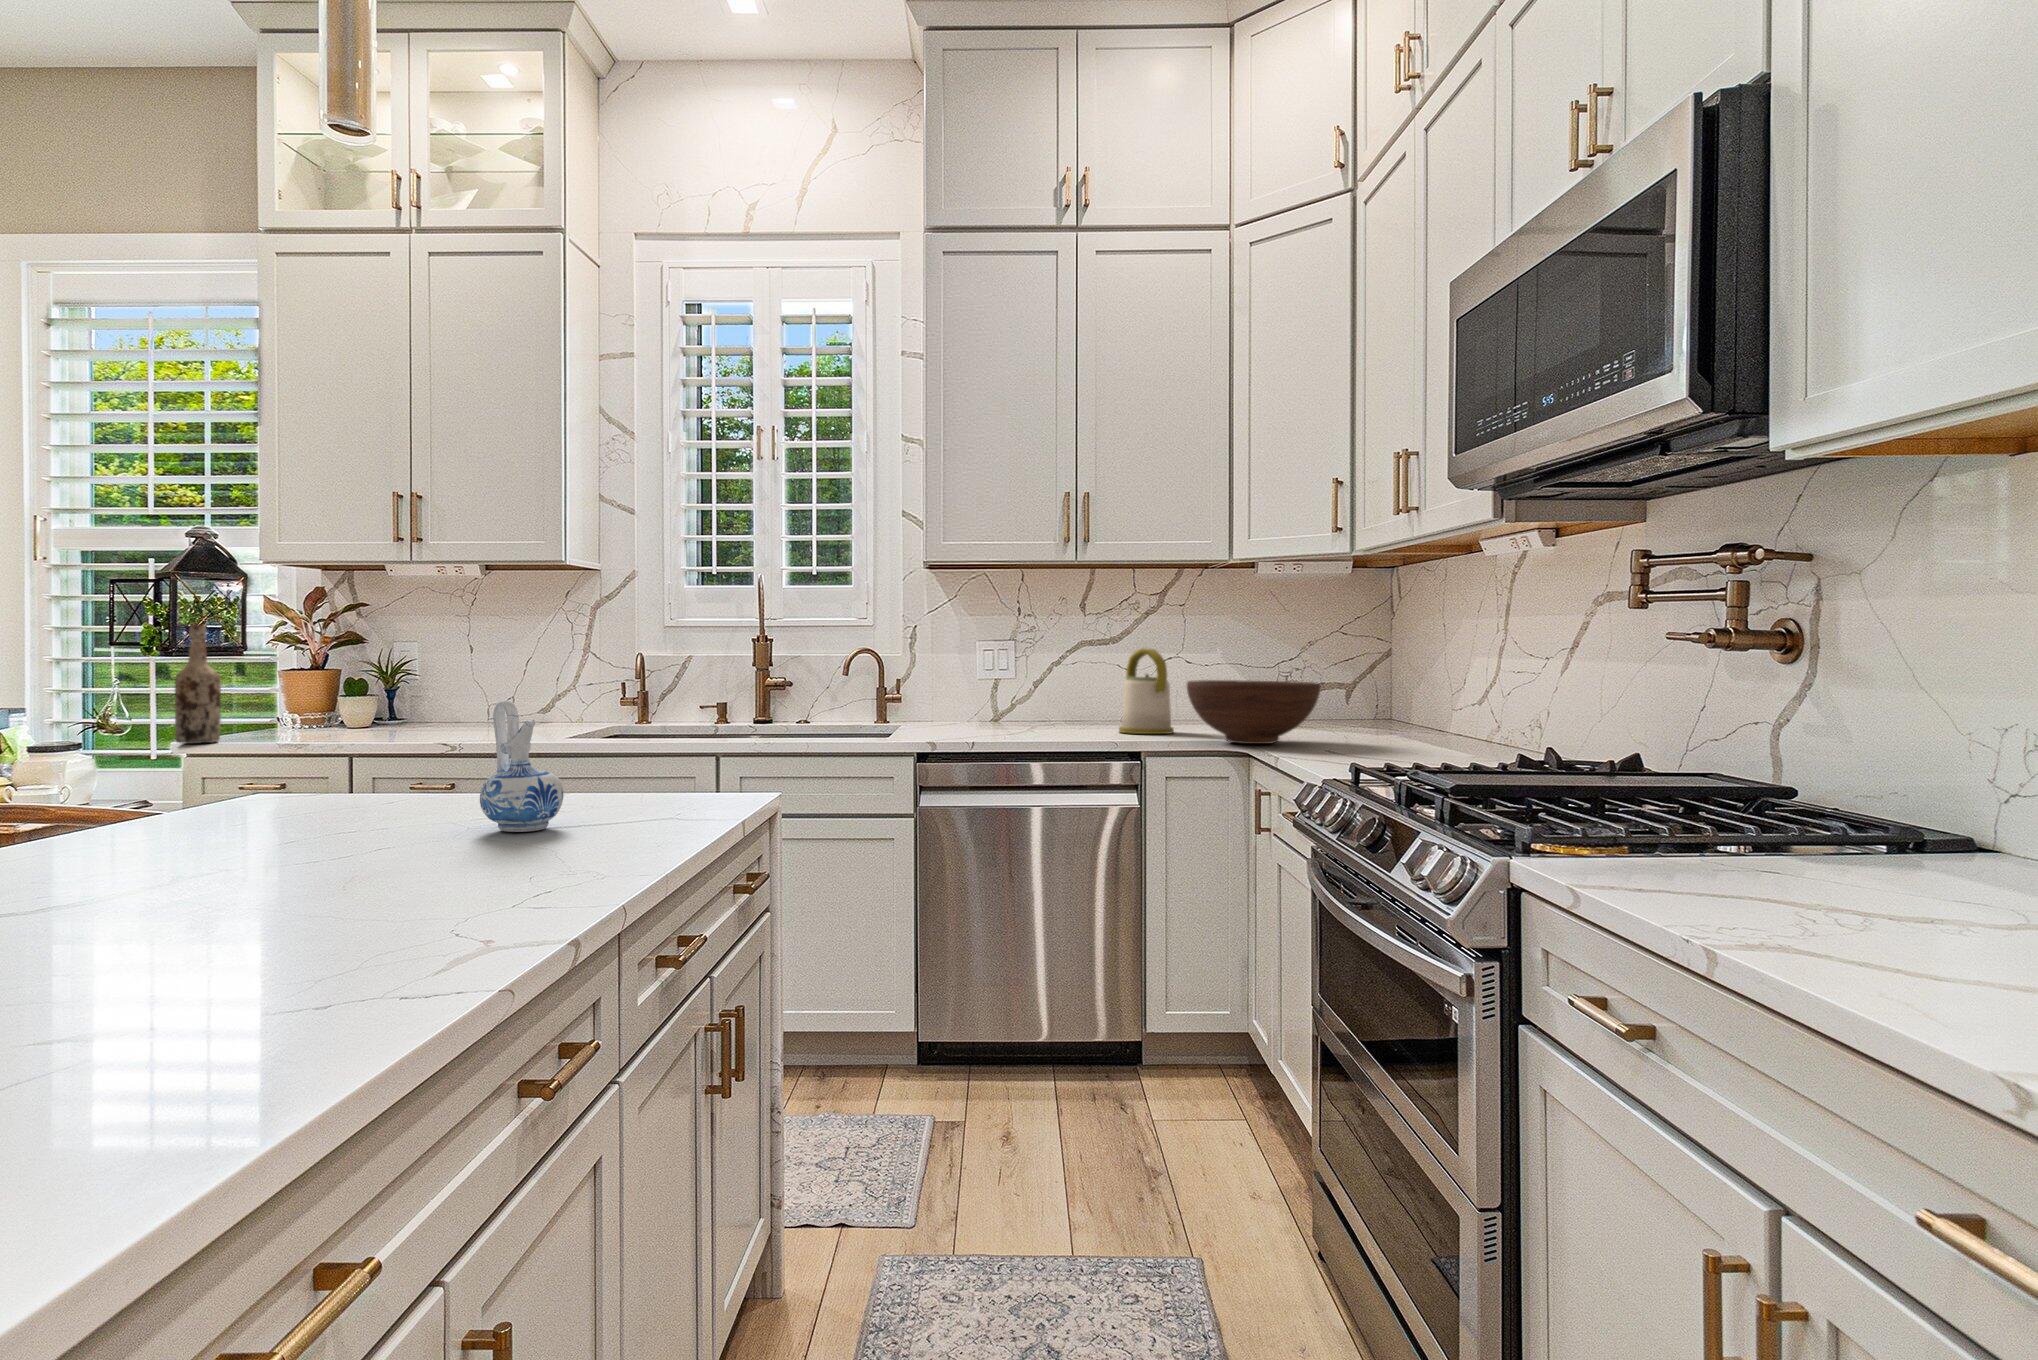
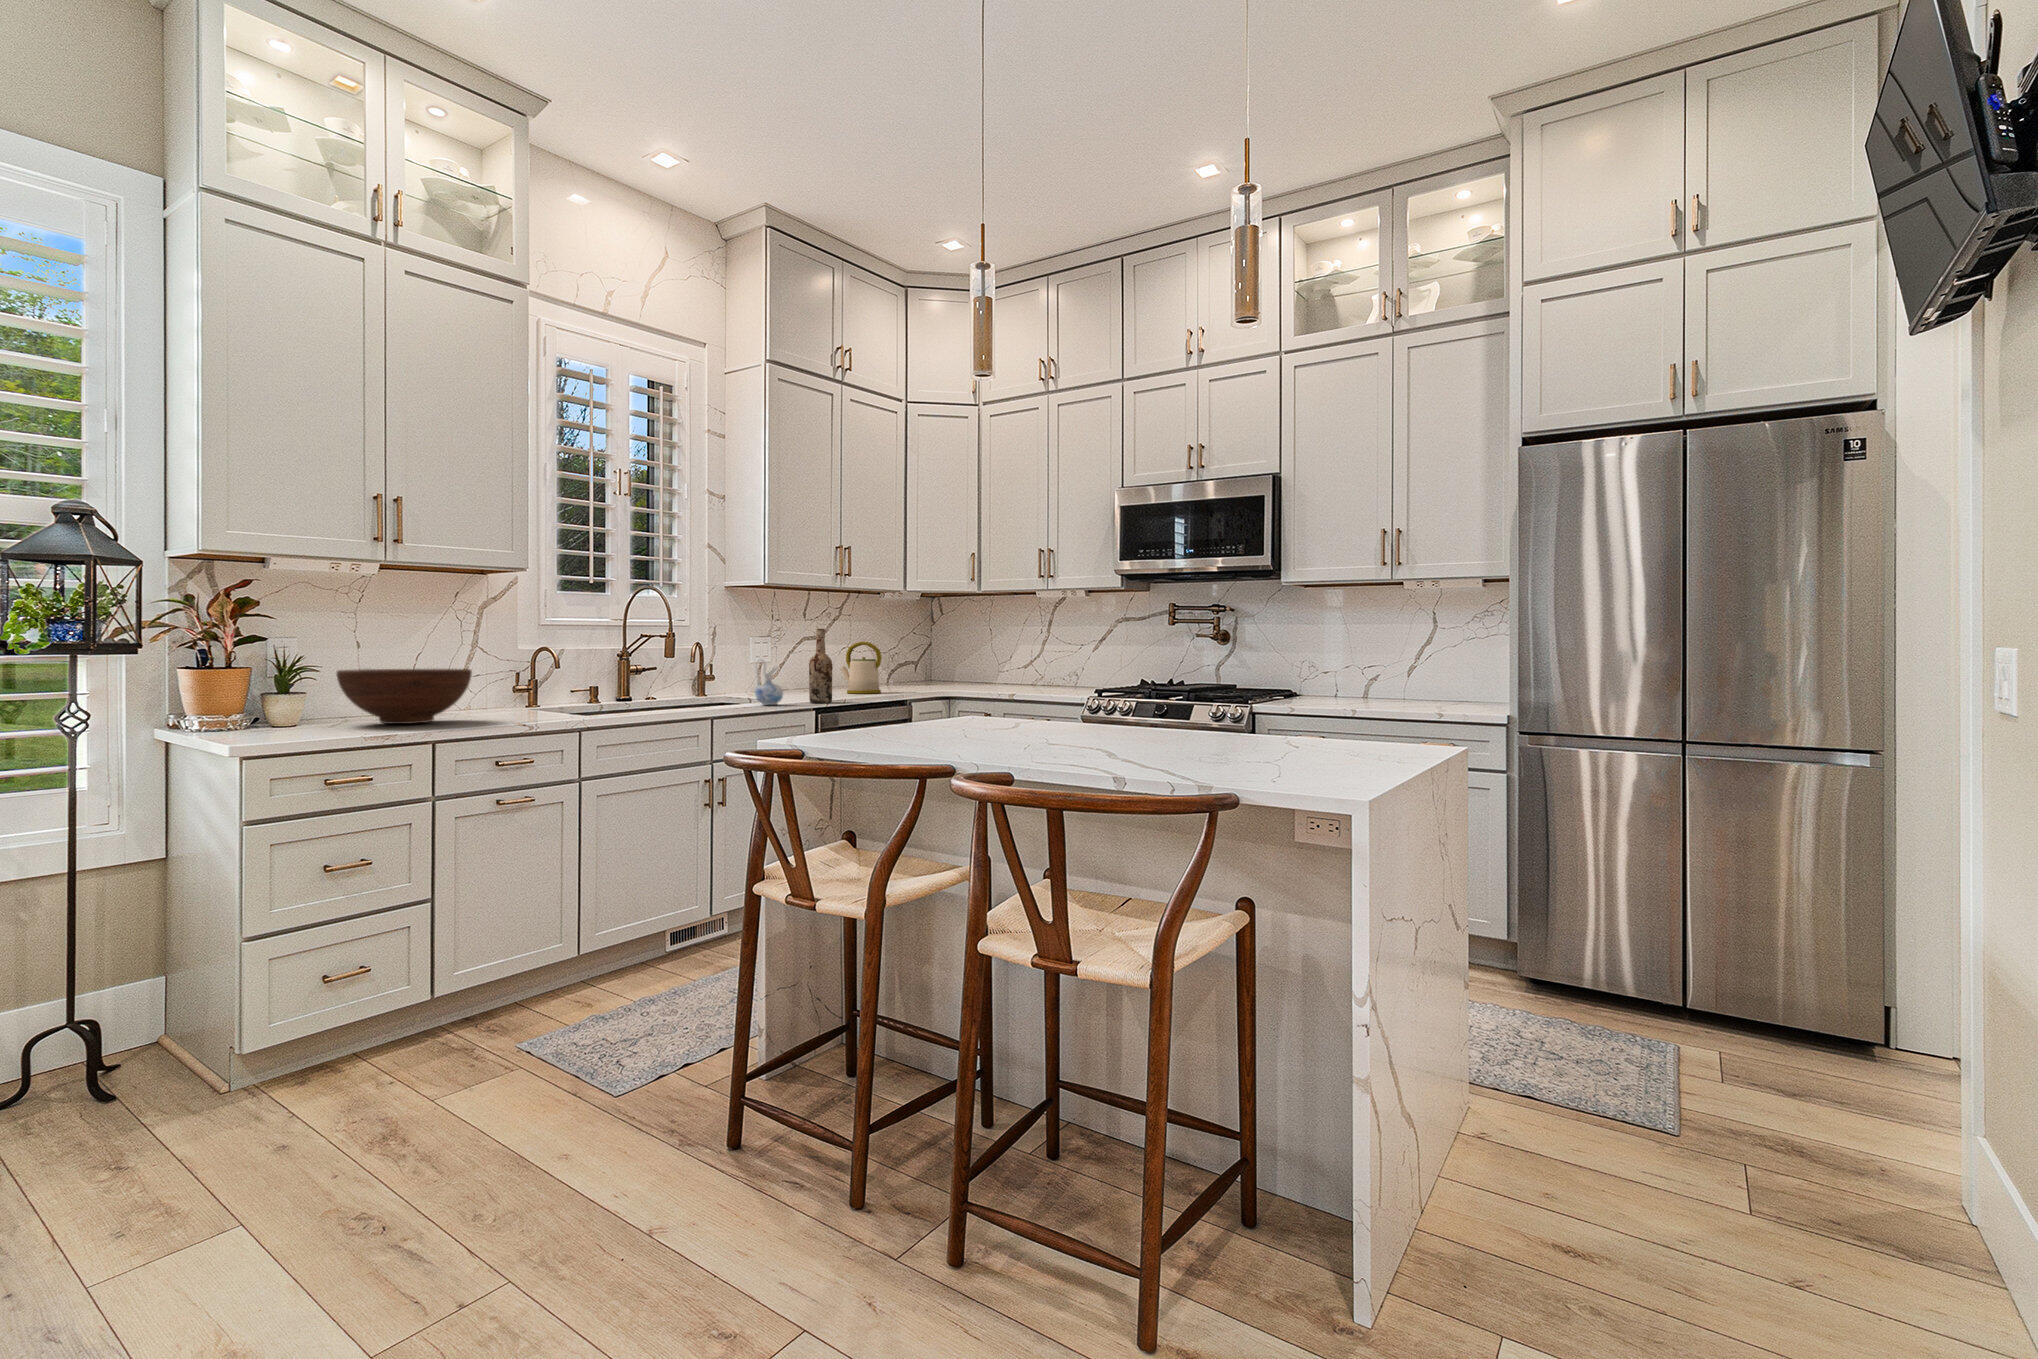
wine bottle: present [175,624,221,744] -> present [809,629,832,703]
fruit bowl: present [1187,680,1321,744] -> present [336,669,472,724]
ceramic pitcher: present [480,700,563,832] -> present [755,659,783,705]

